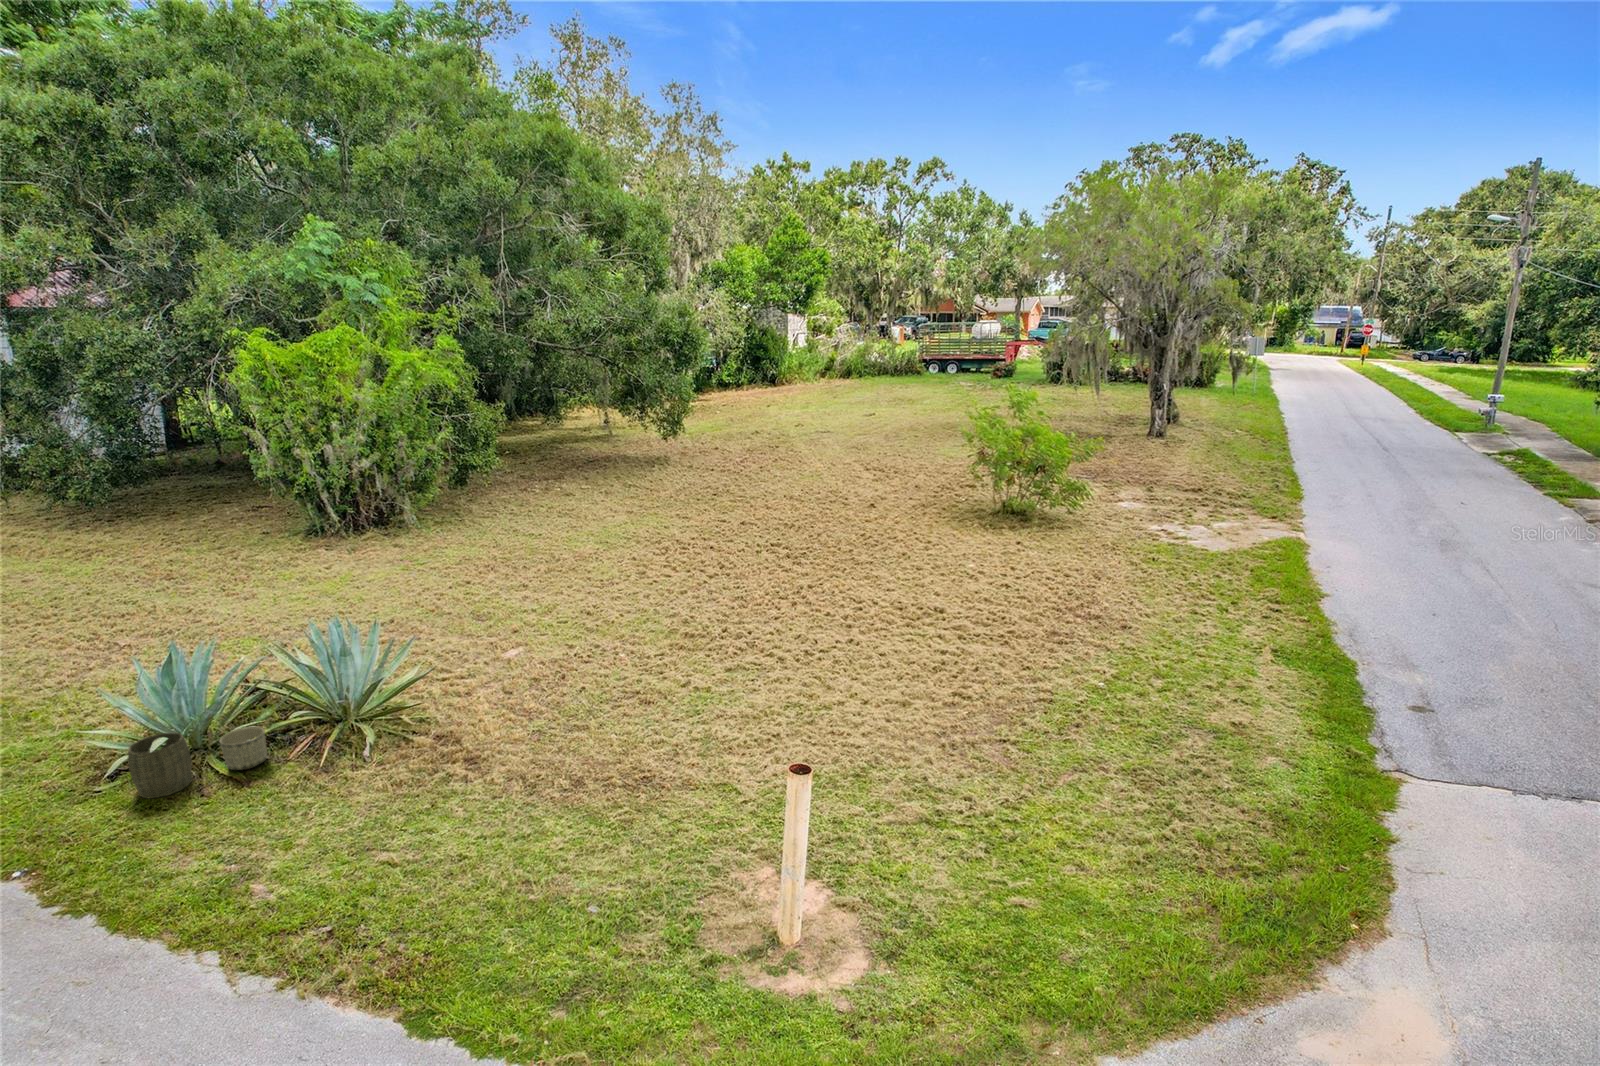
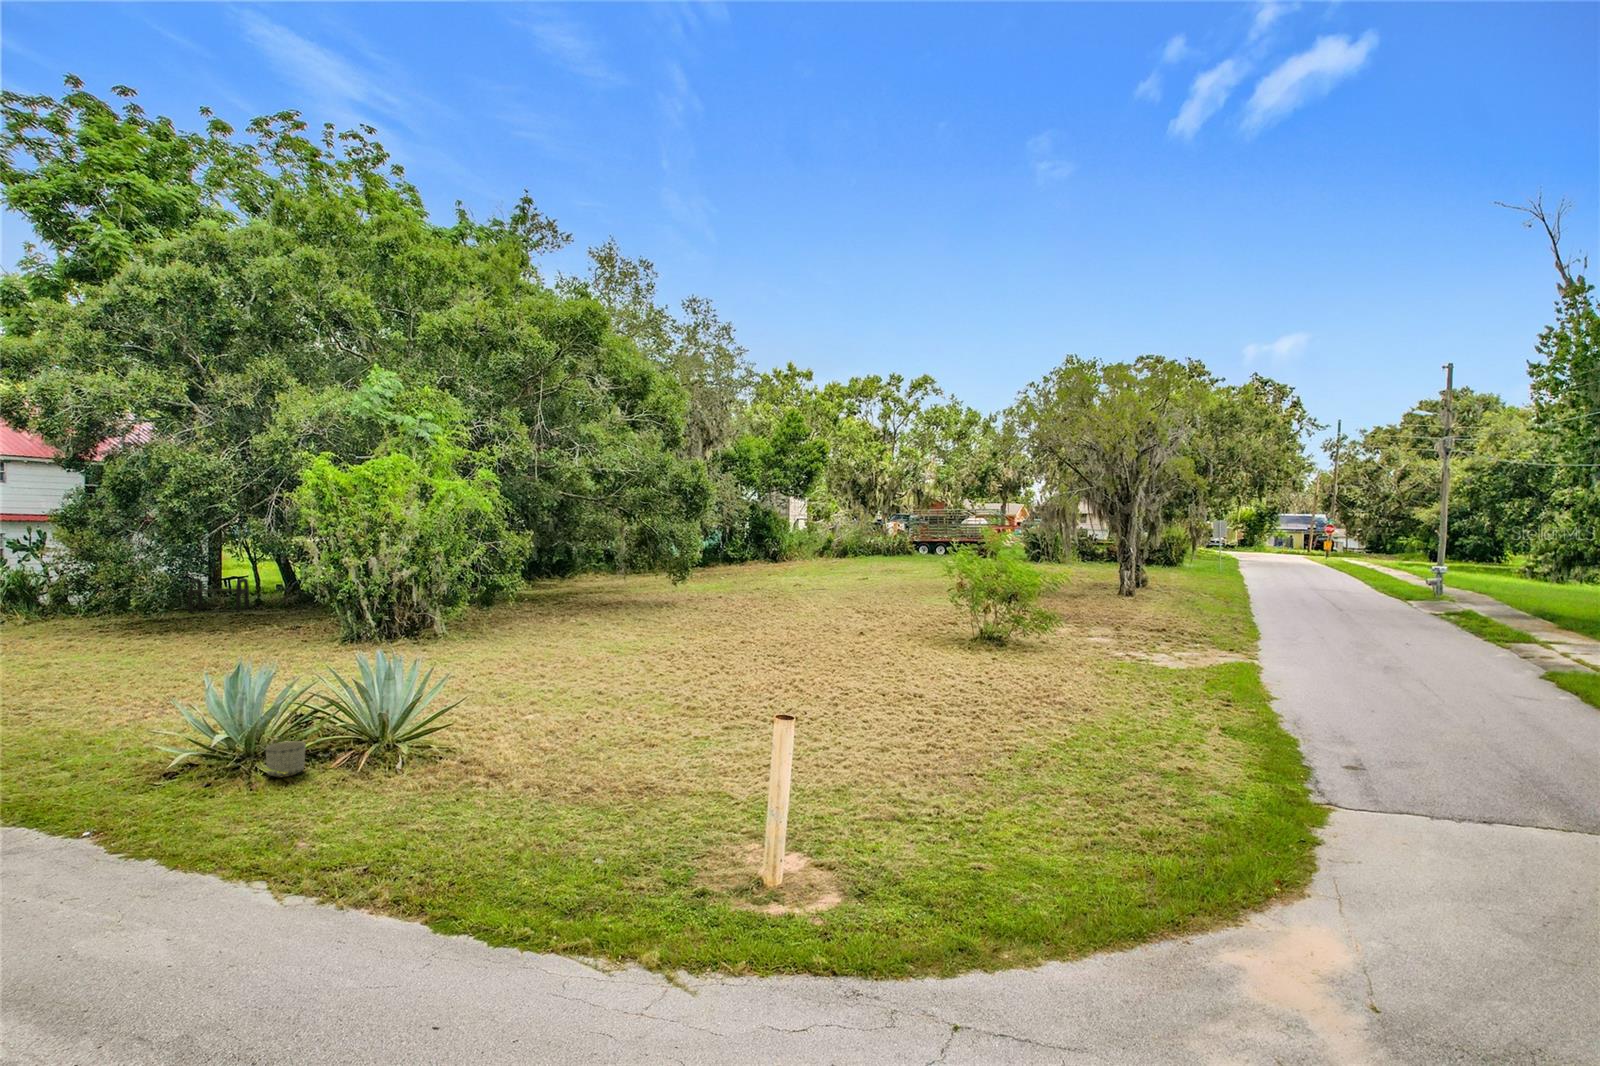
bench: none [141,449,212,490] -> present [188,578,249,613]
woven basket: present [128,732,192,798] -> none [184,737,238,792]

